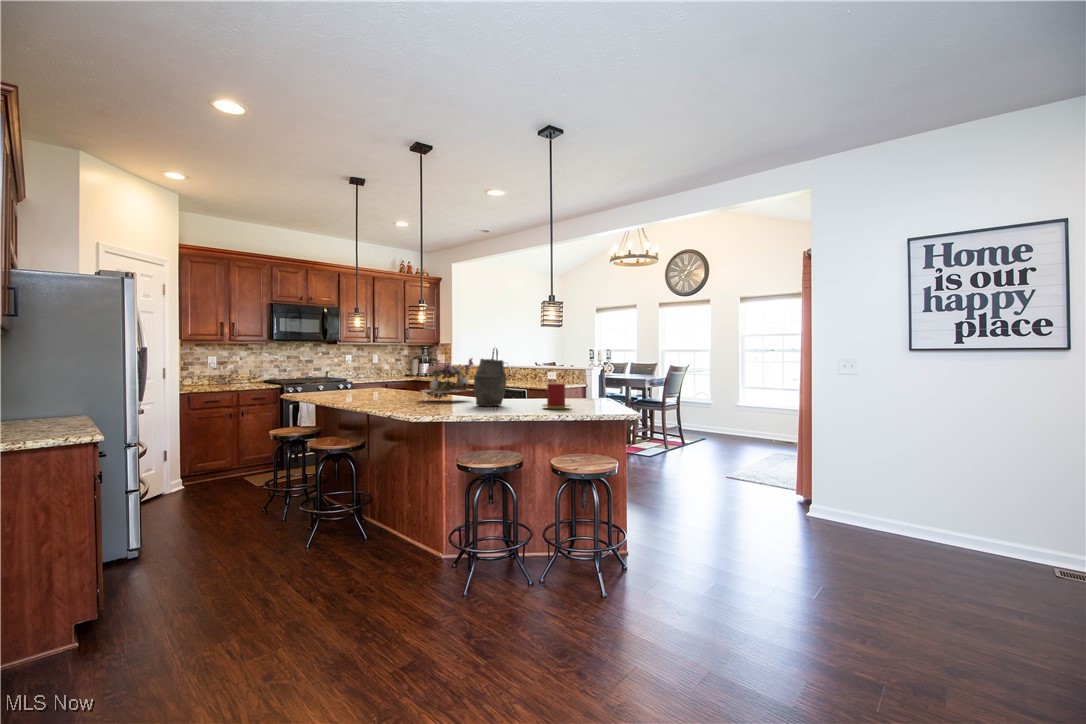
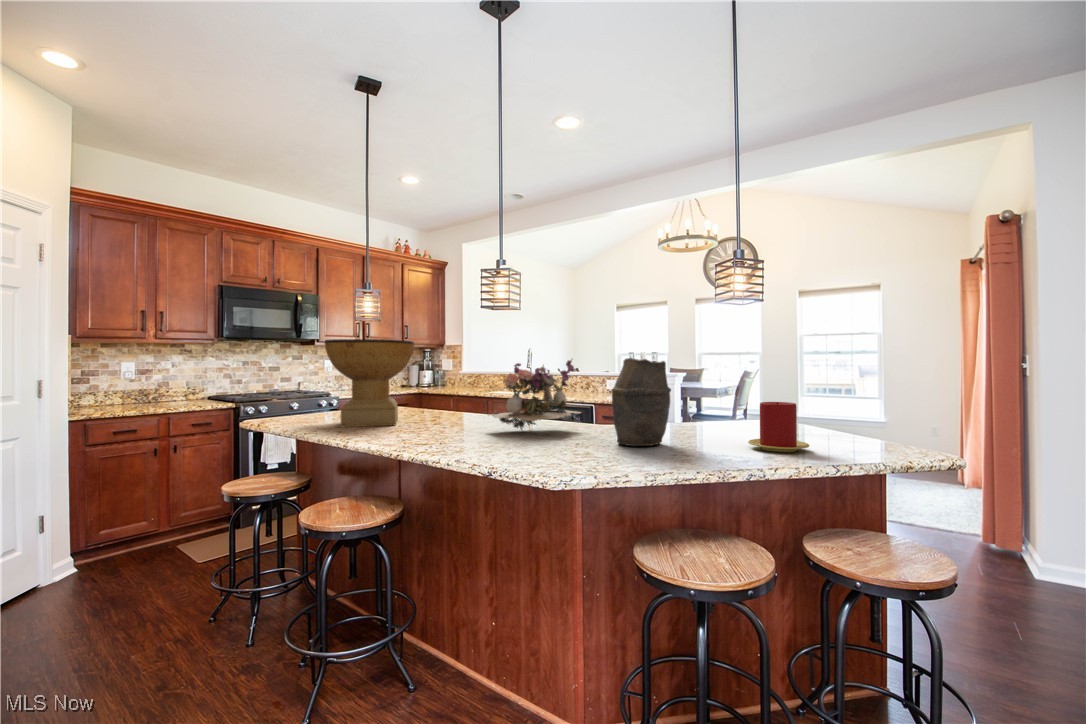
decorative bowl: none [330,345,386,398] -> present [325,339,414,427]

